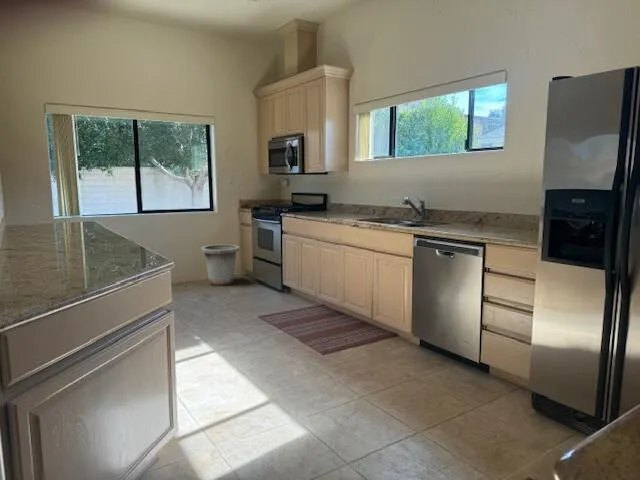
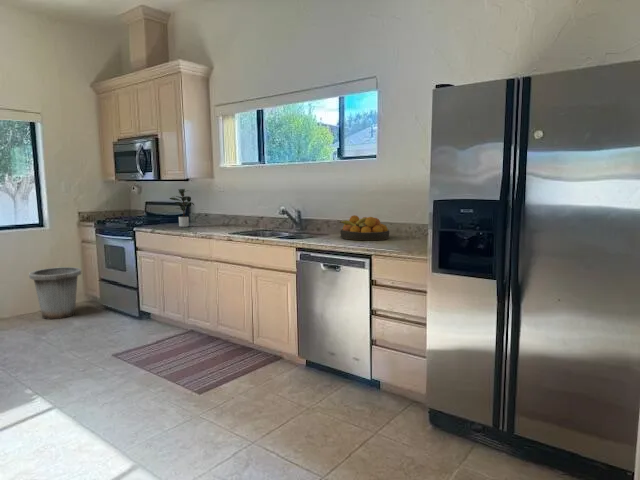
potted plant: none [307,180,337,214] -> present [170,189,194,227]
fruit bowl: none [459,206,510,231] -> present [340,215,389,240]

